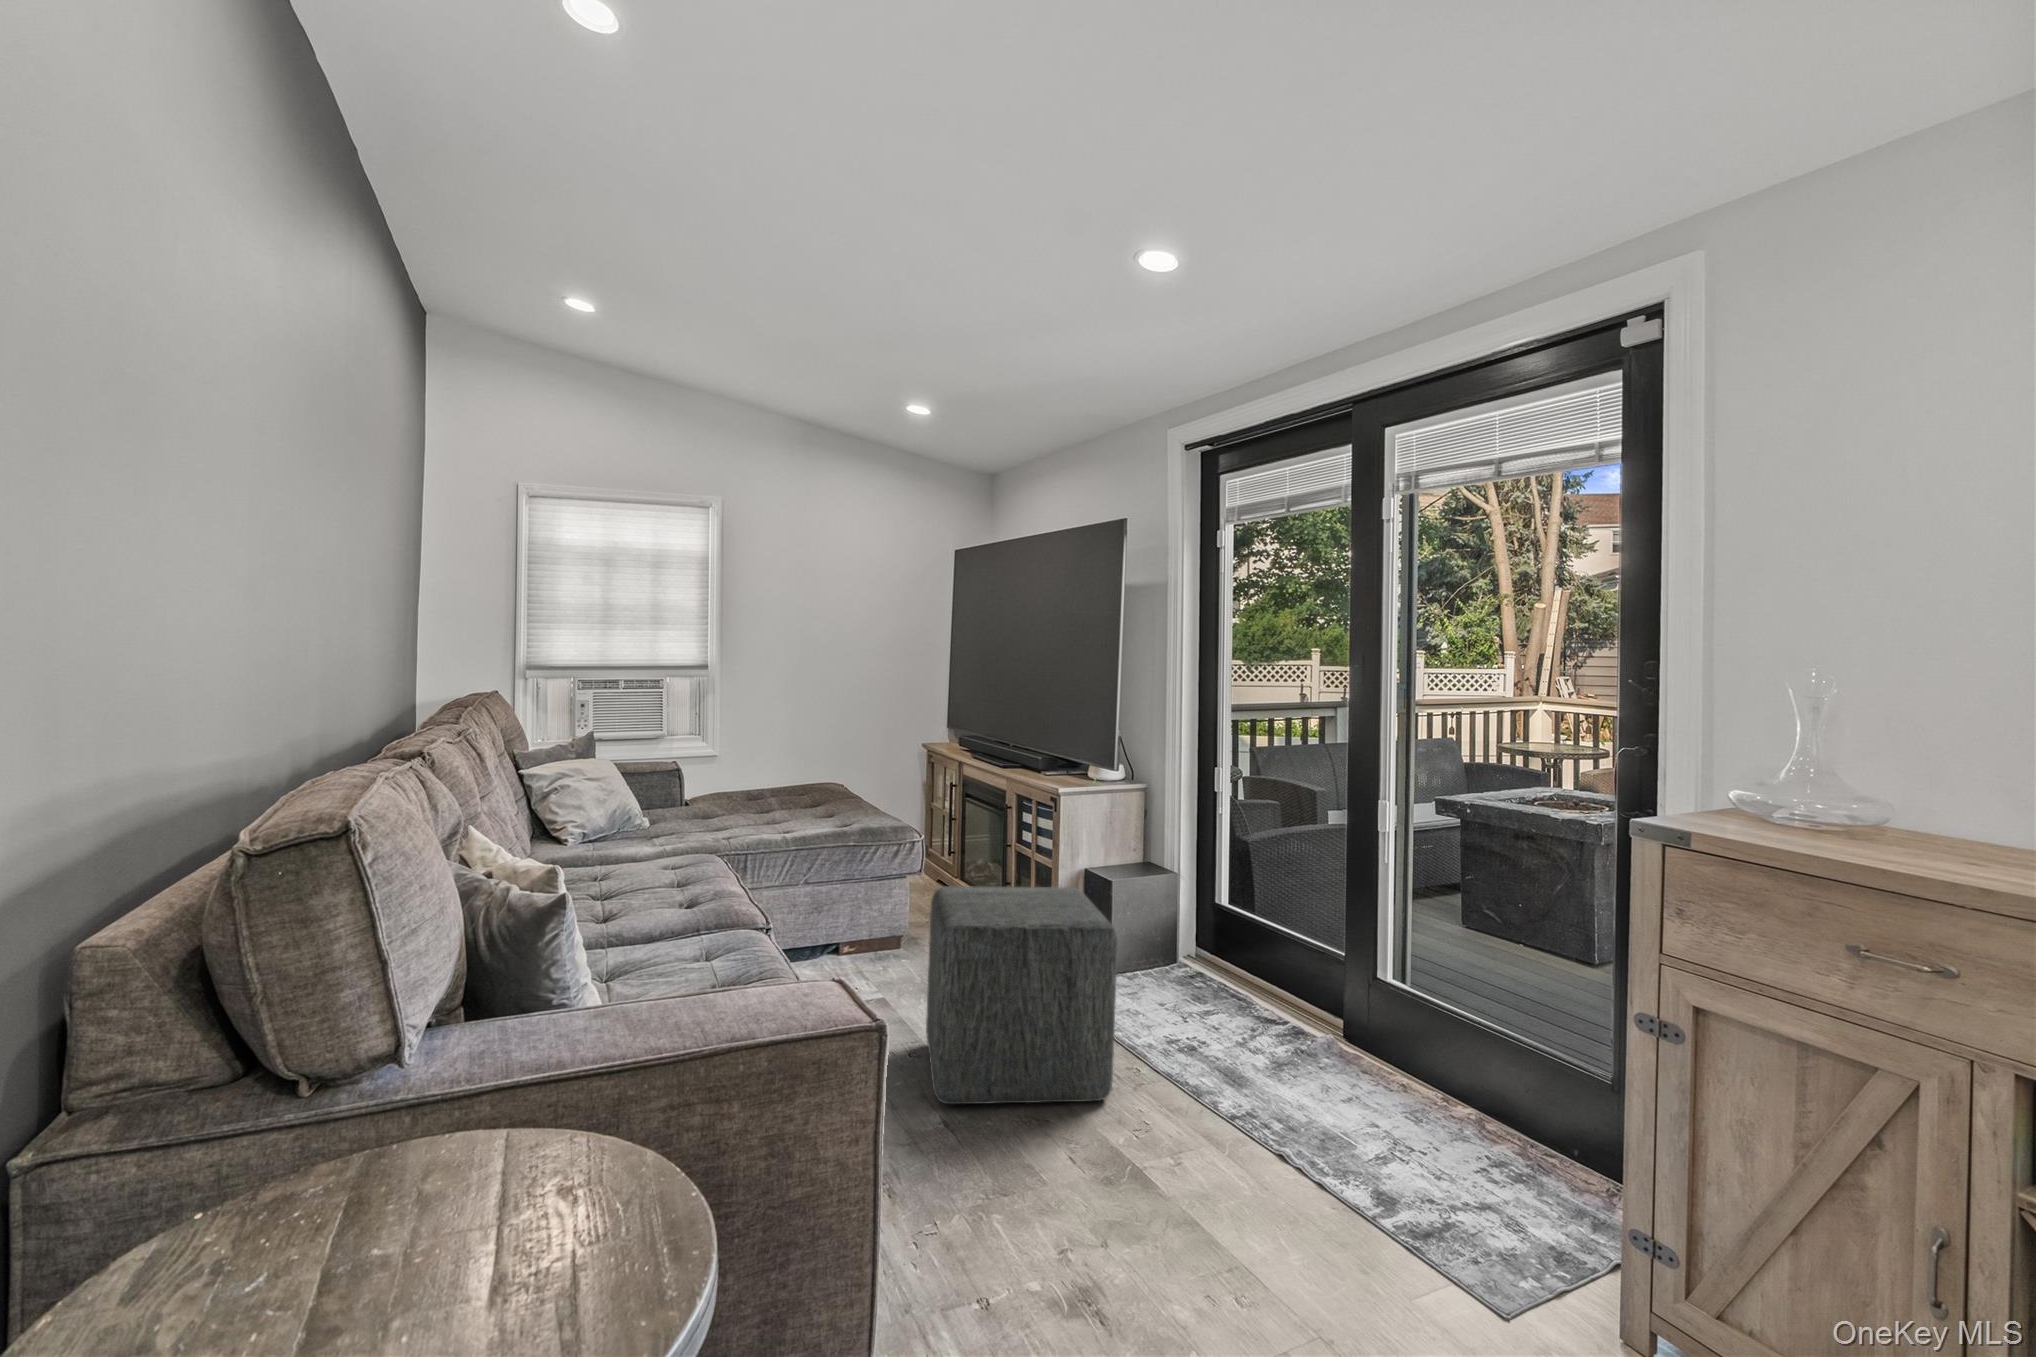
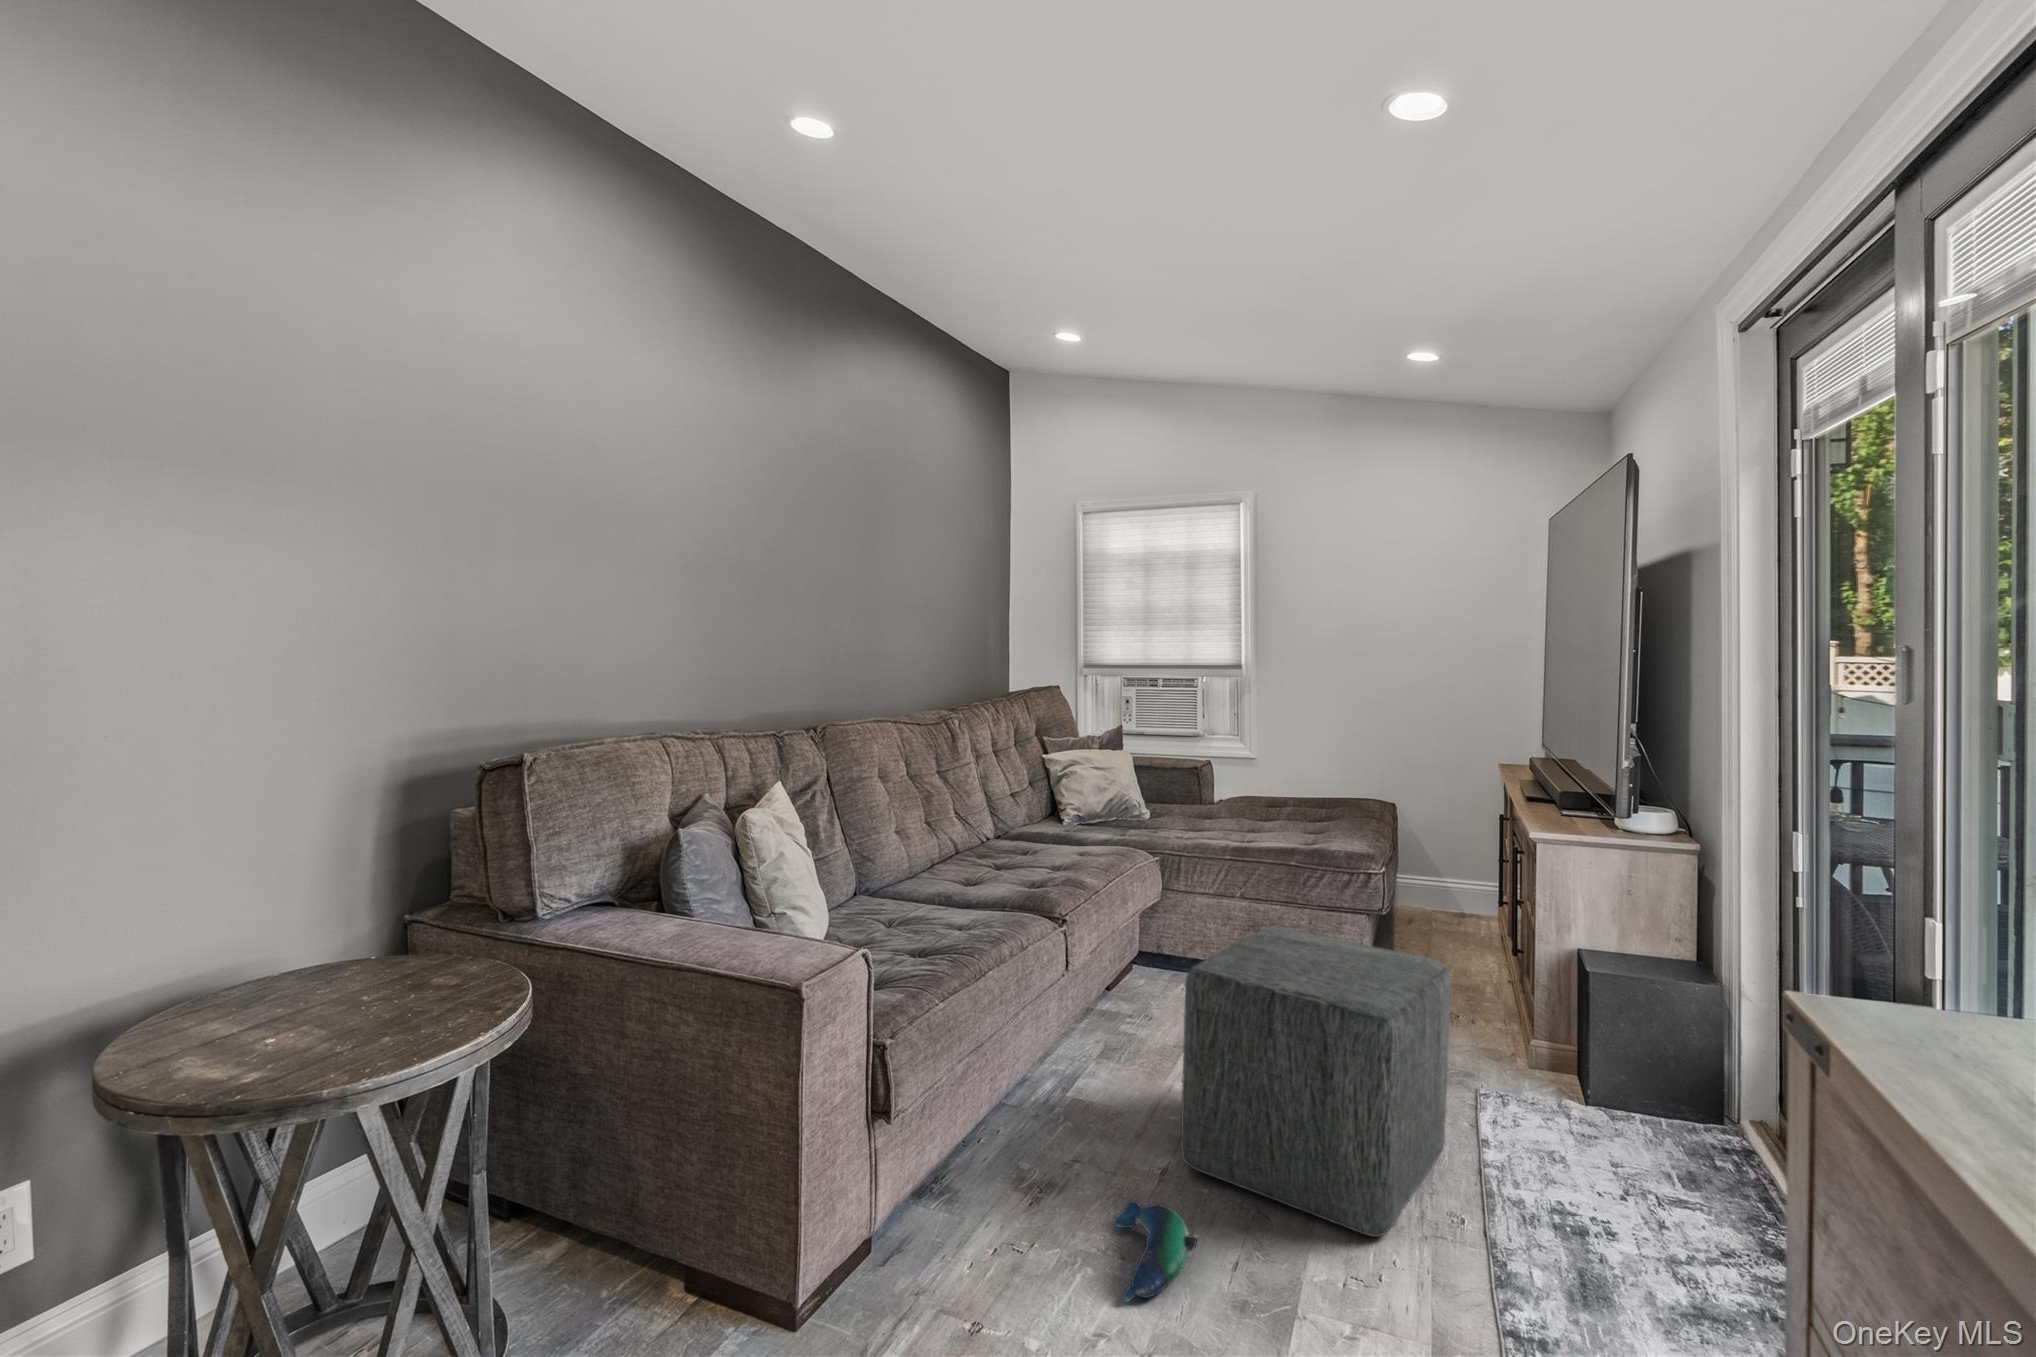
plush toy: none [941,1128,1037,1210] -> present [1113,1200,1197,1302]

